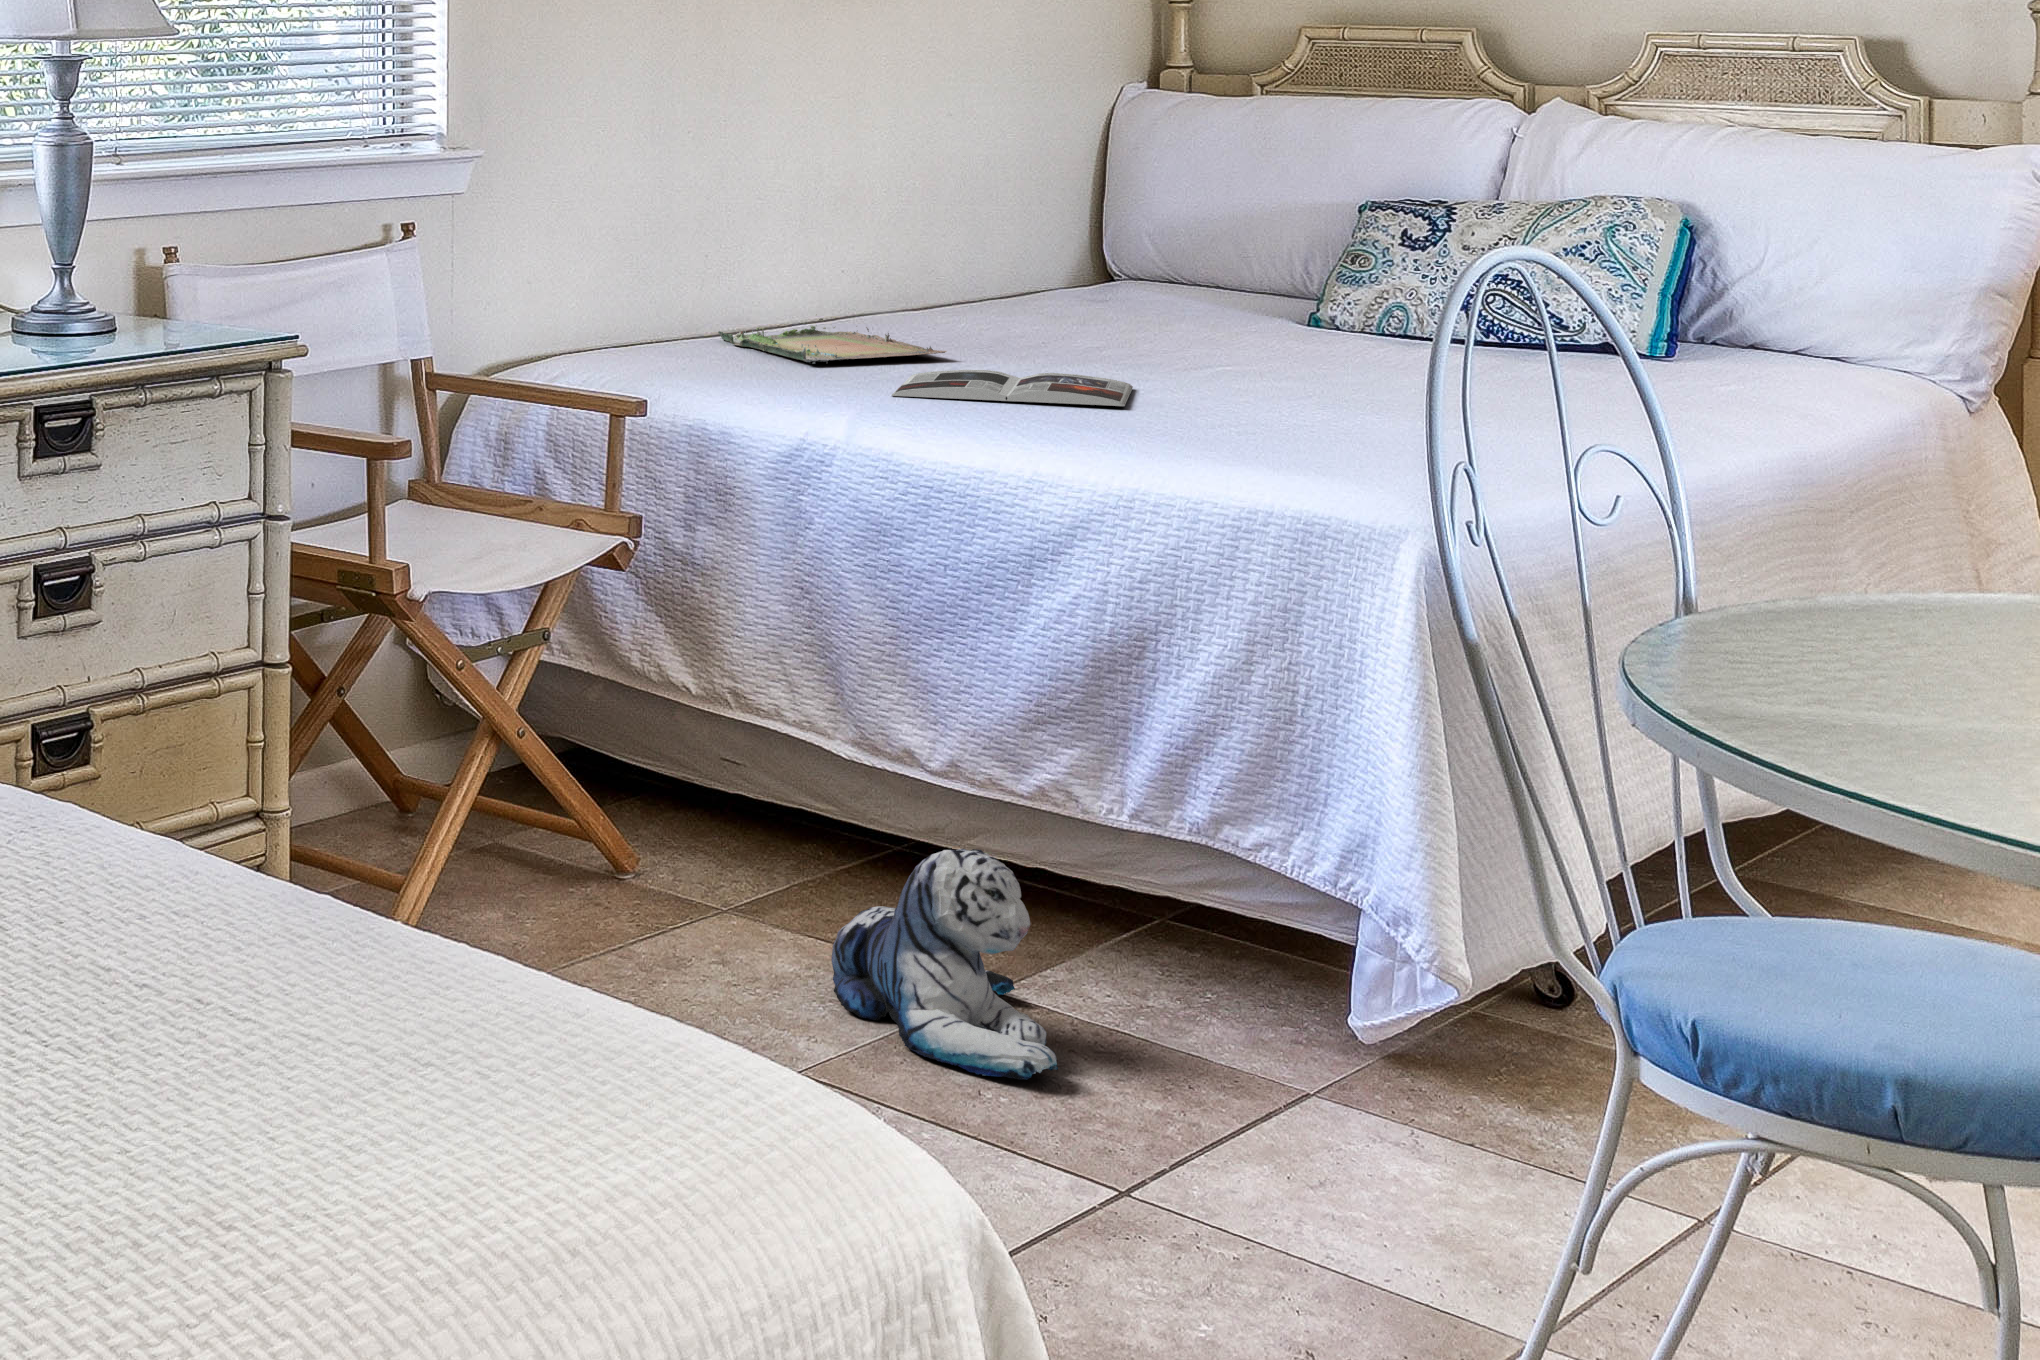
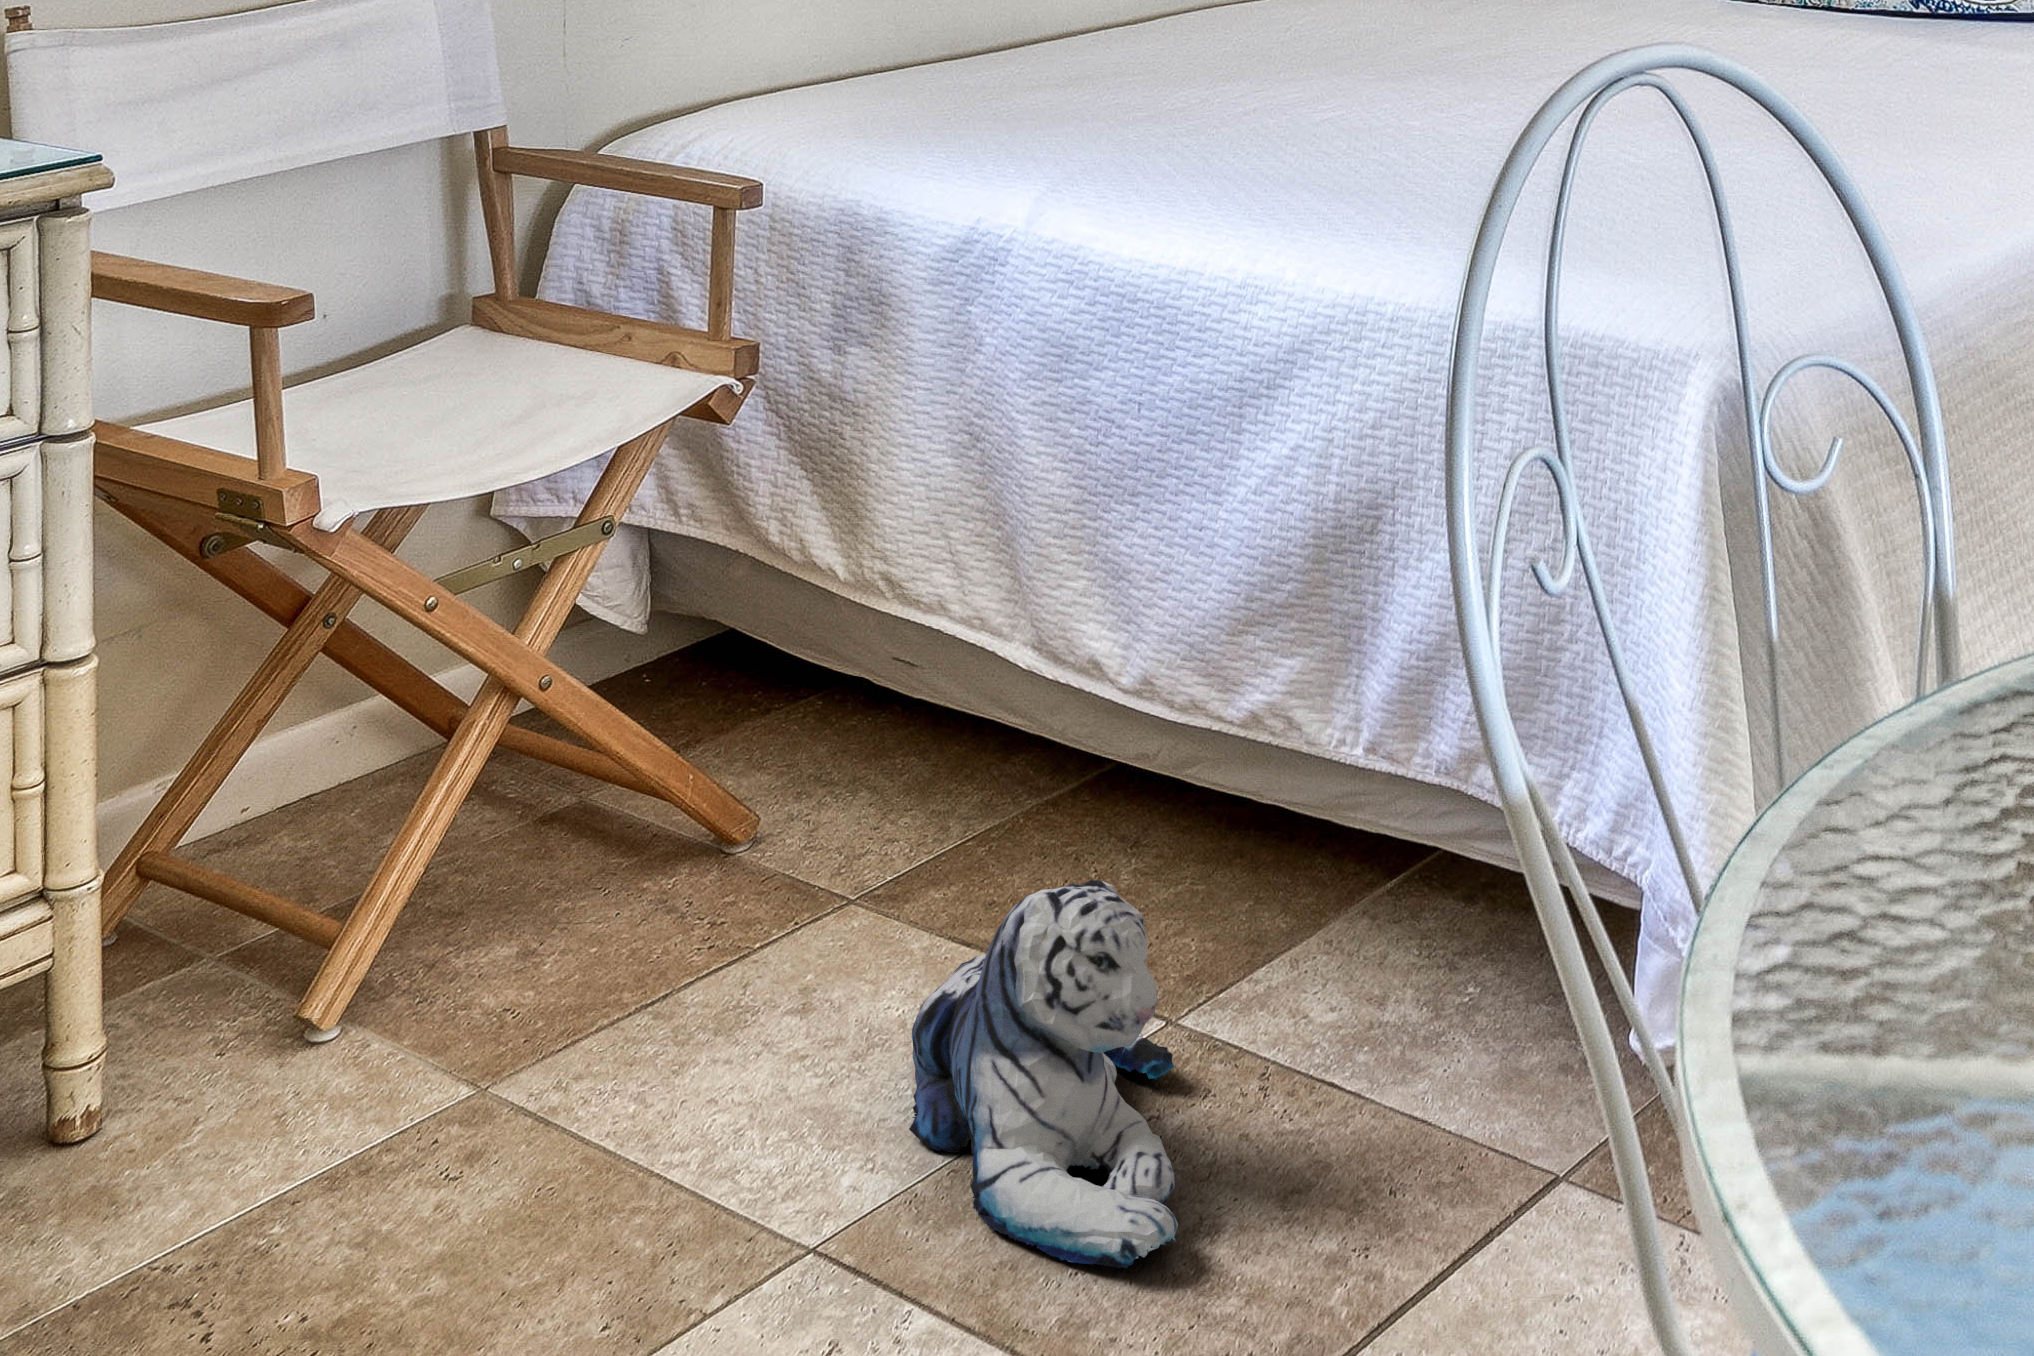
tray: present [718,314,947,364] -> none [949,29,1224,108]
magazine: present [892,370,1133,406] -> none [1102,112,1432,165]

